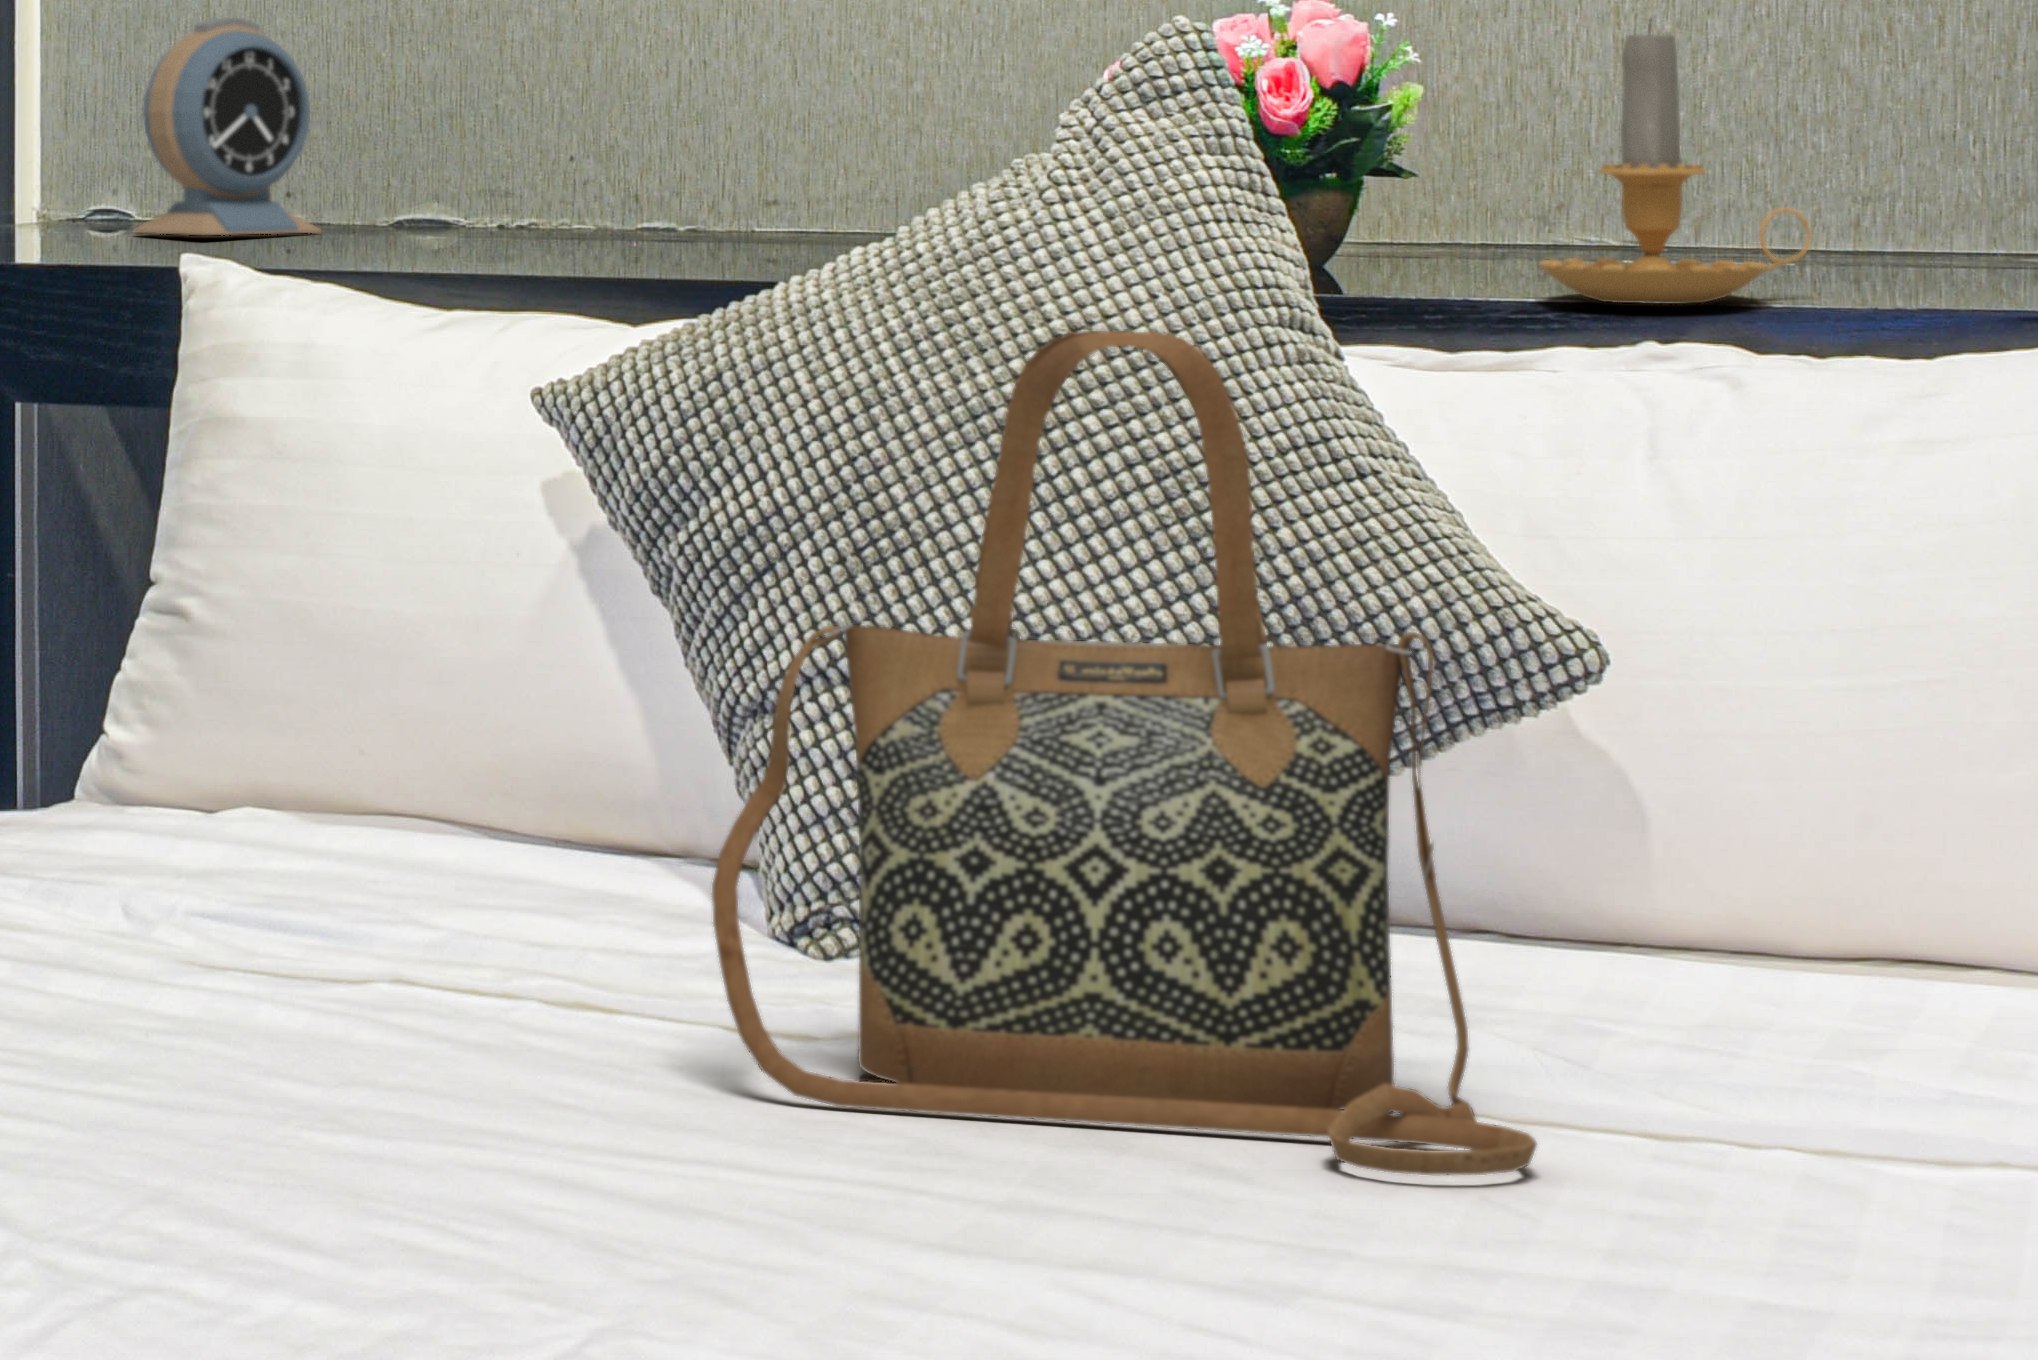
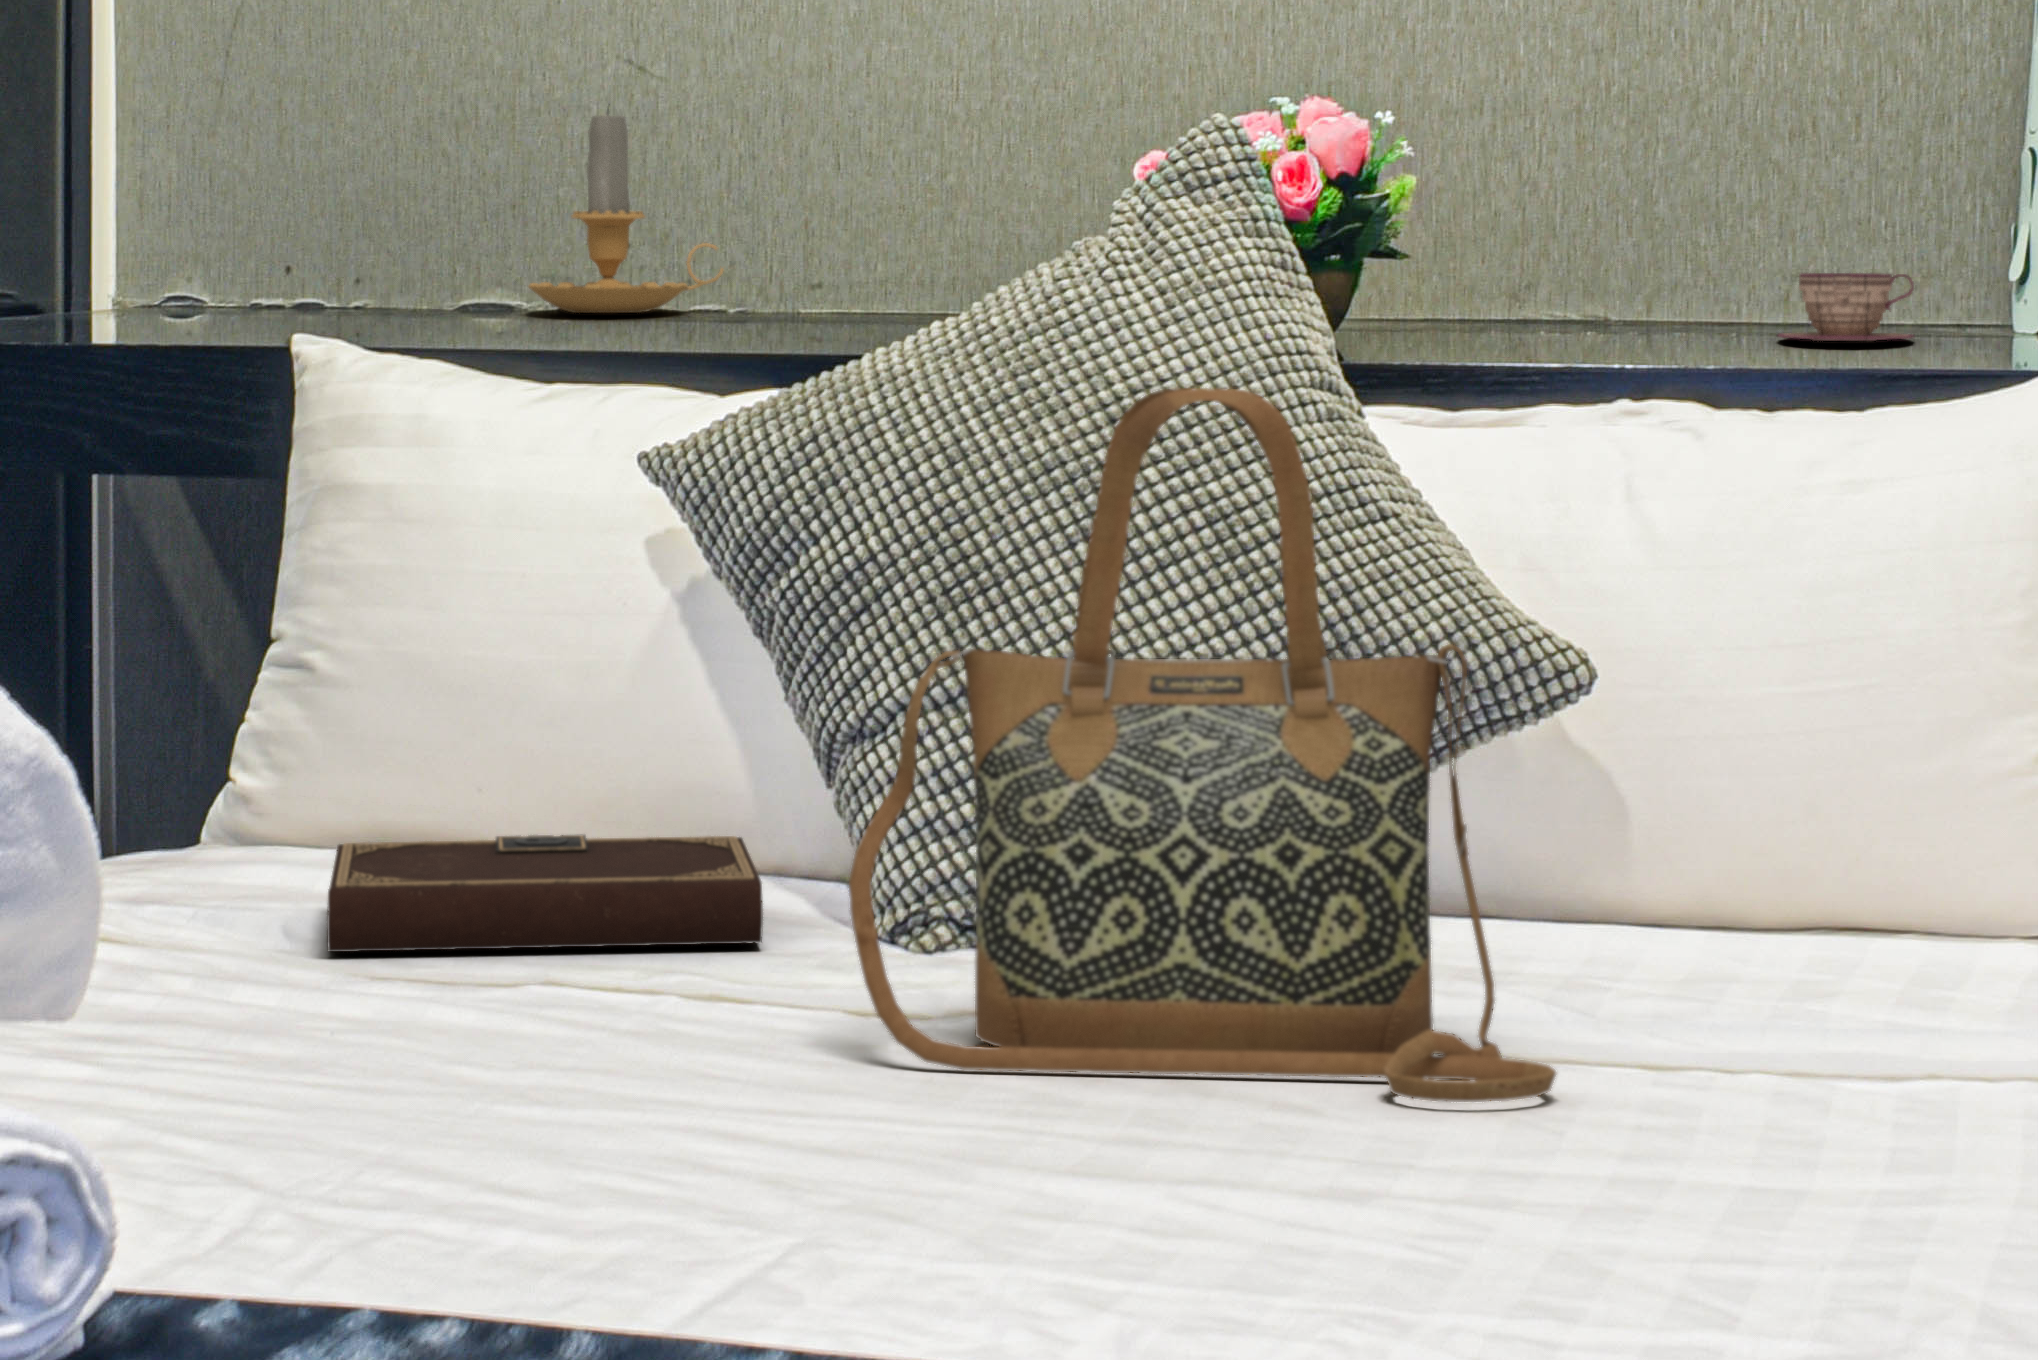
alarm clock: present [133,17,321,235] -> none [220,107,404,314]
candle: present [1539,27,1811,304] -> present [528,112,723,313]
teacup: none [1842,196,2008,272] -> present [1778,273,1914,341]
notebook: none [167,808,643,939] -> present [327,834,763,952]

